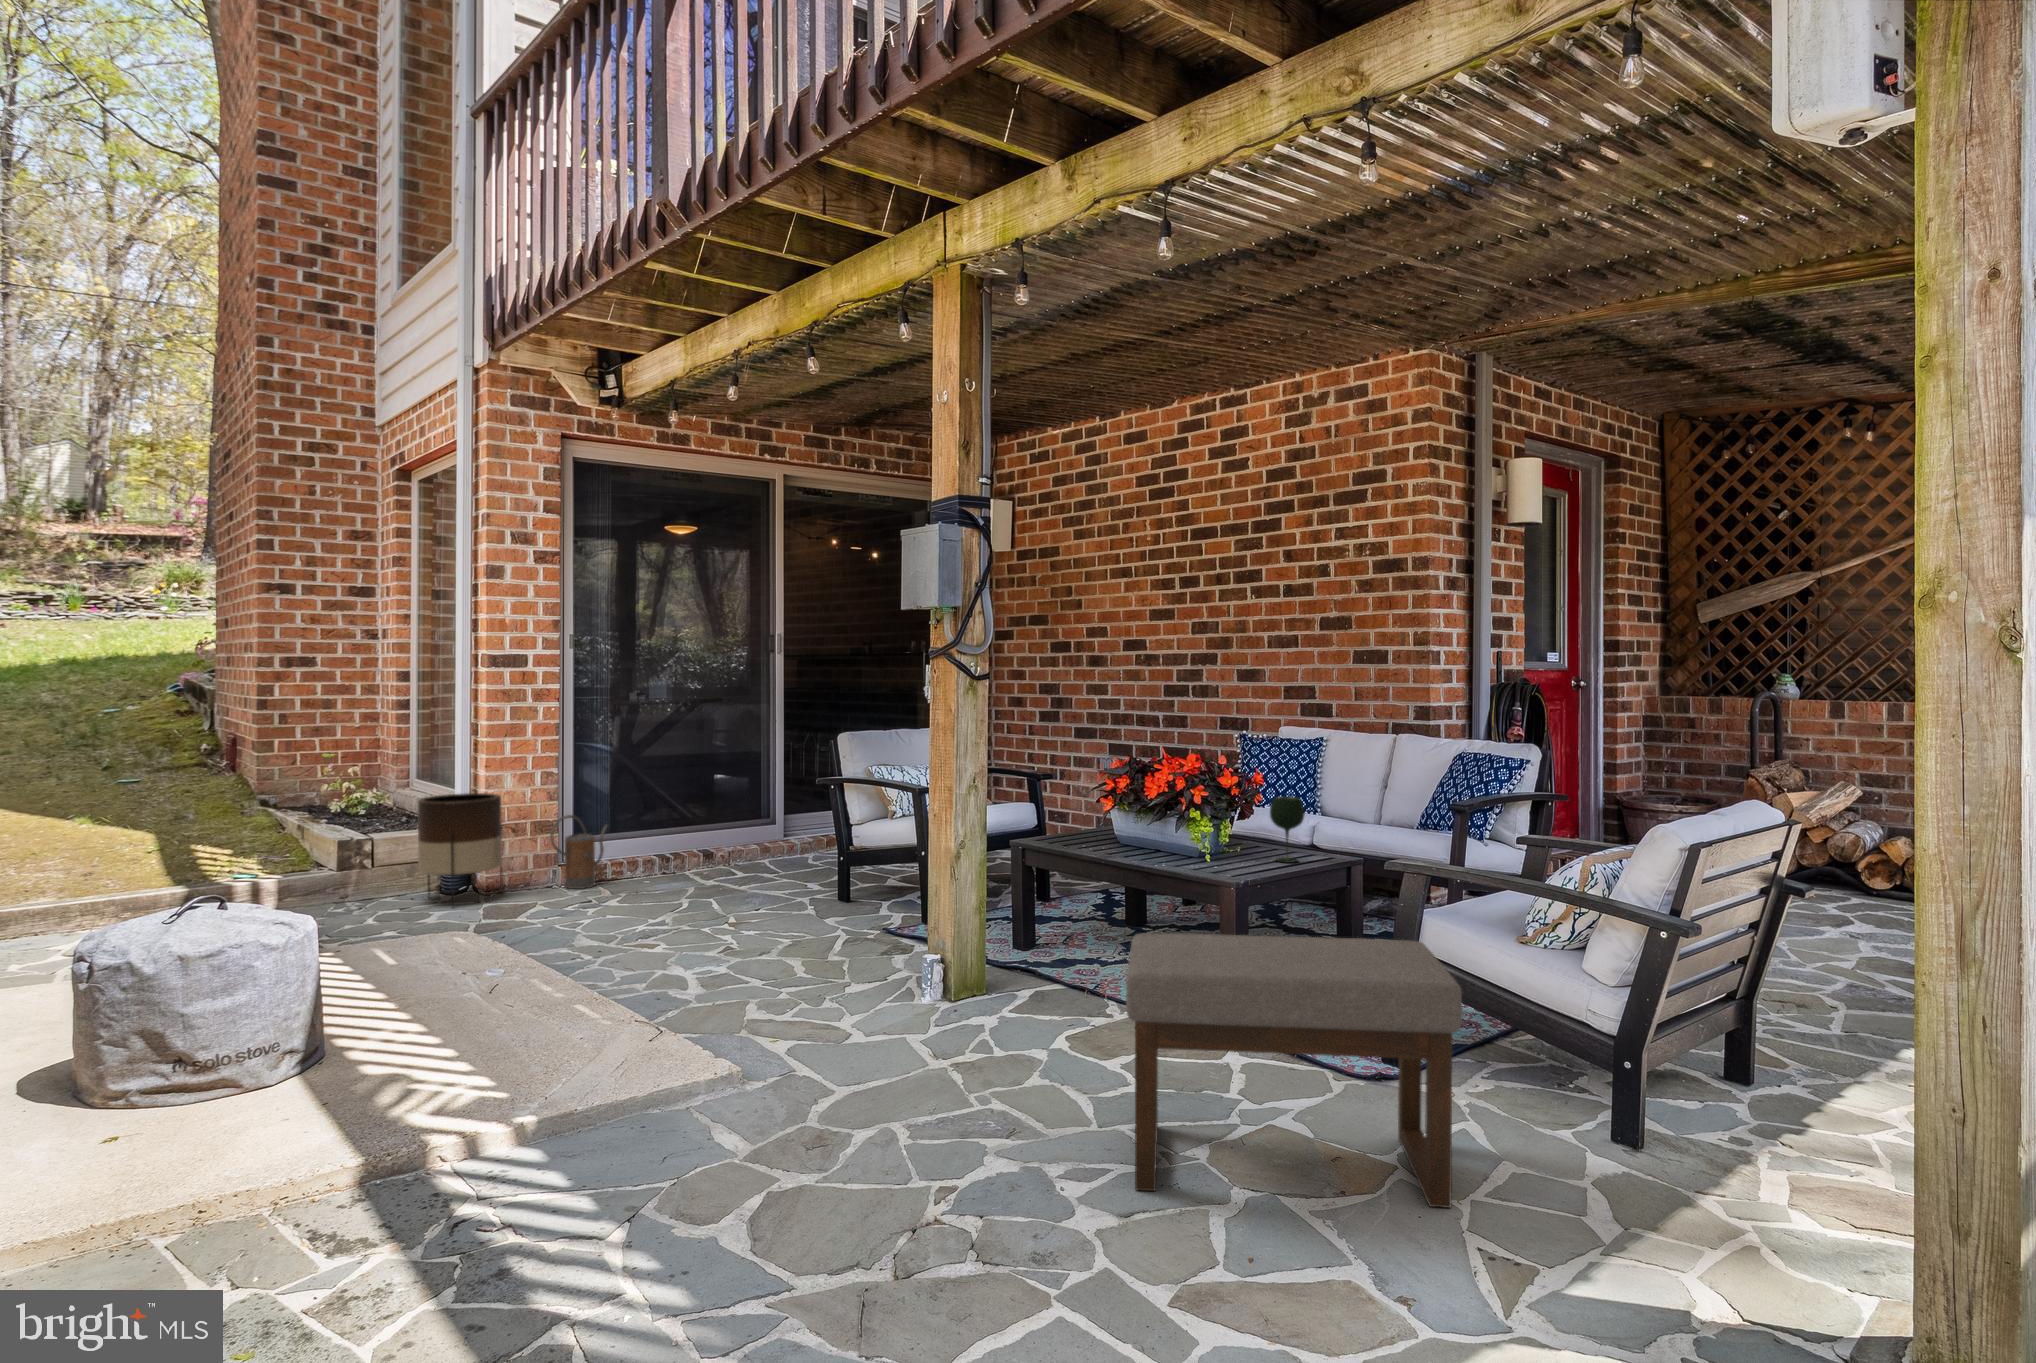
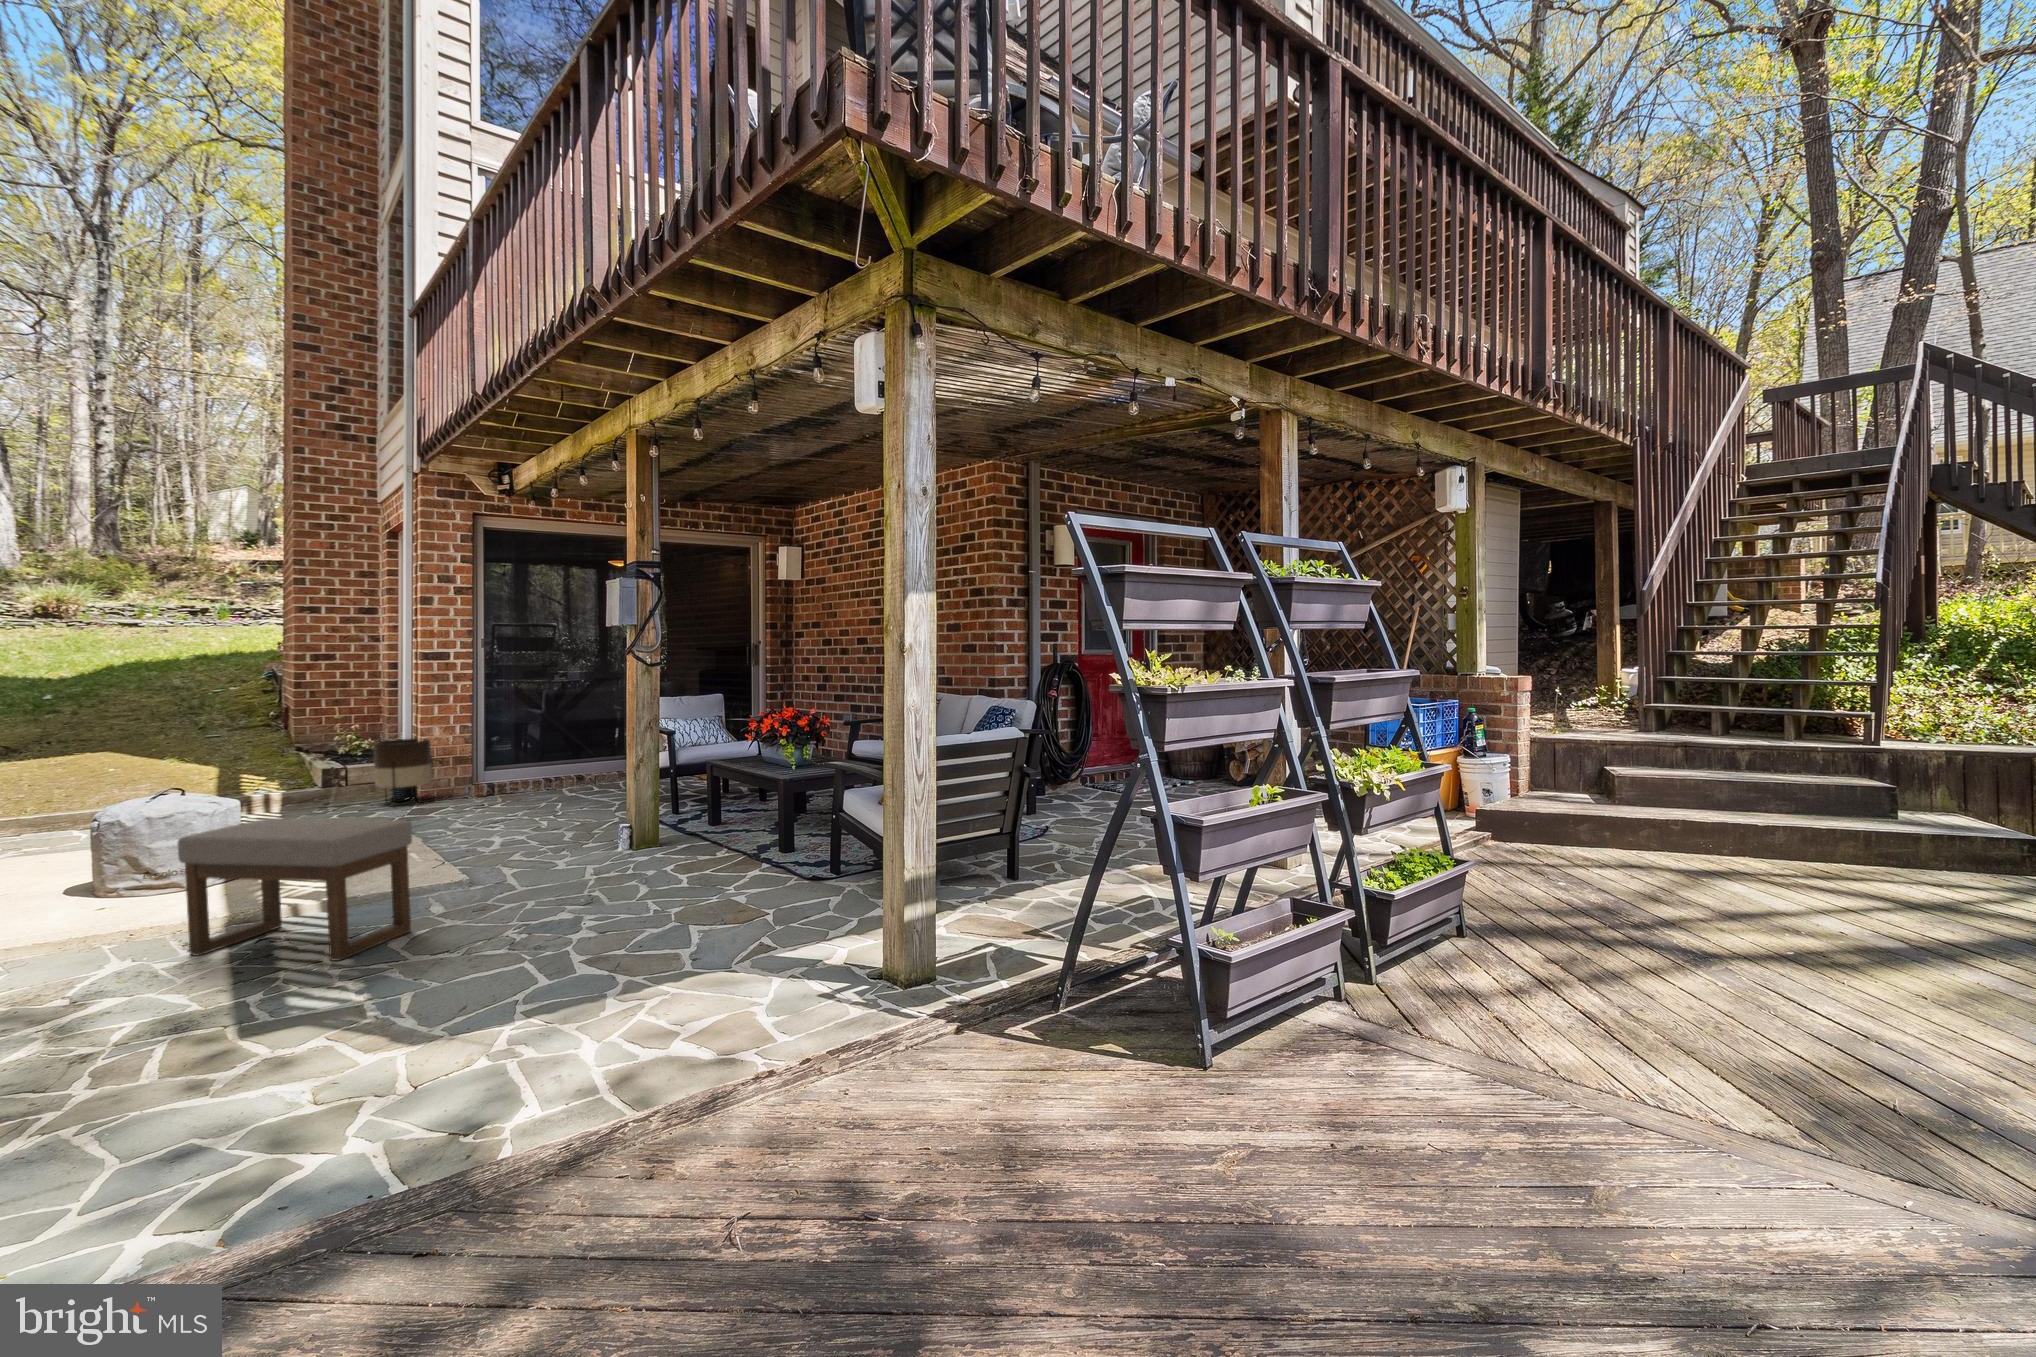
wine glass: present [1270,796,1305,863] -> none [831,734,852,772]
watering can: present [550,815,607,889] -> none [464,751,508,797]
ottoman: present [1126,933,1462,1208] -> present [178,818,412,961]

